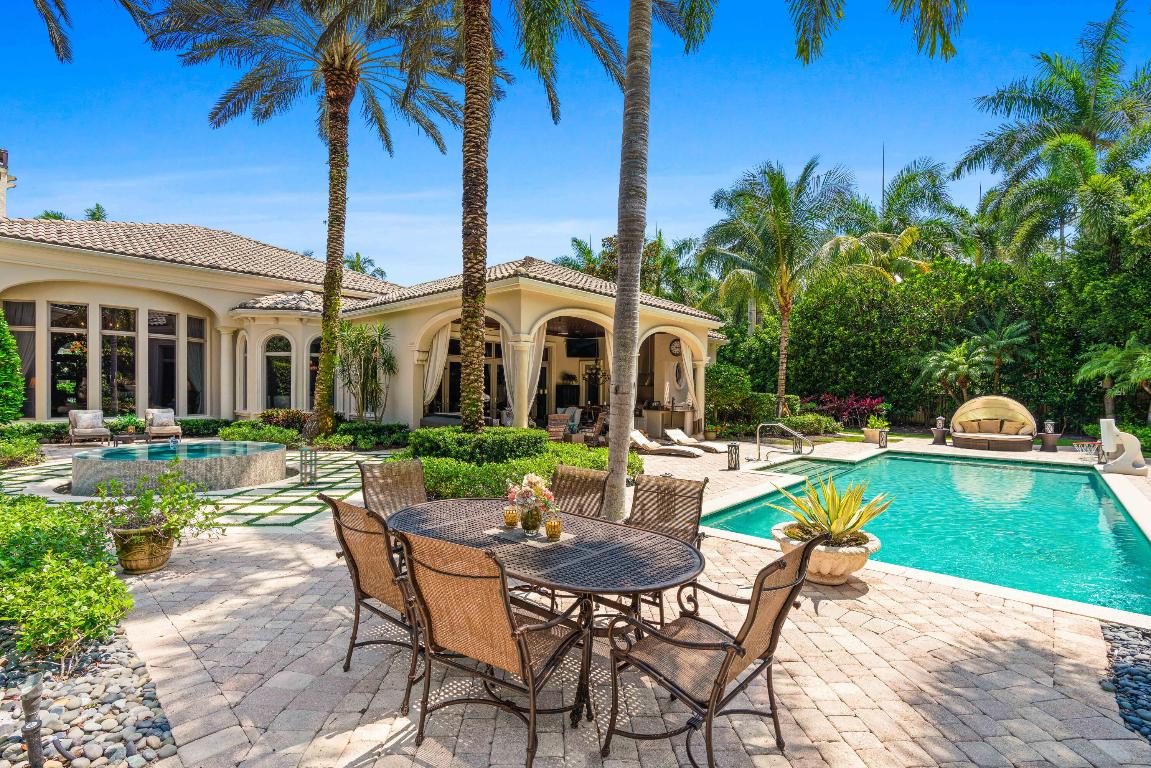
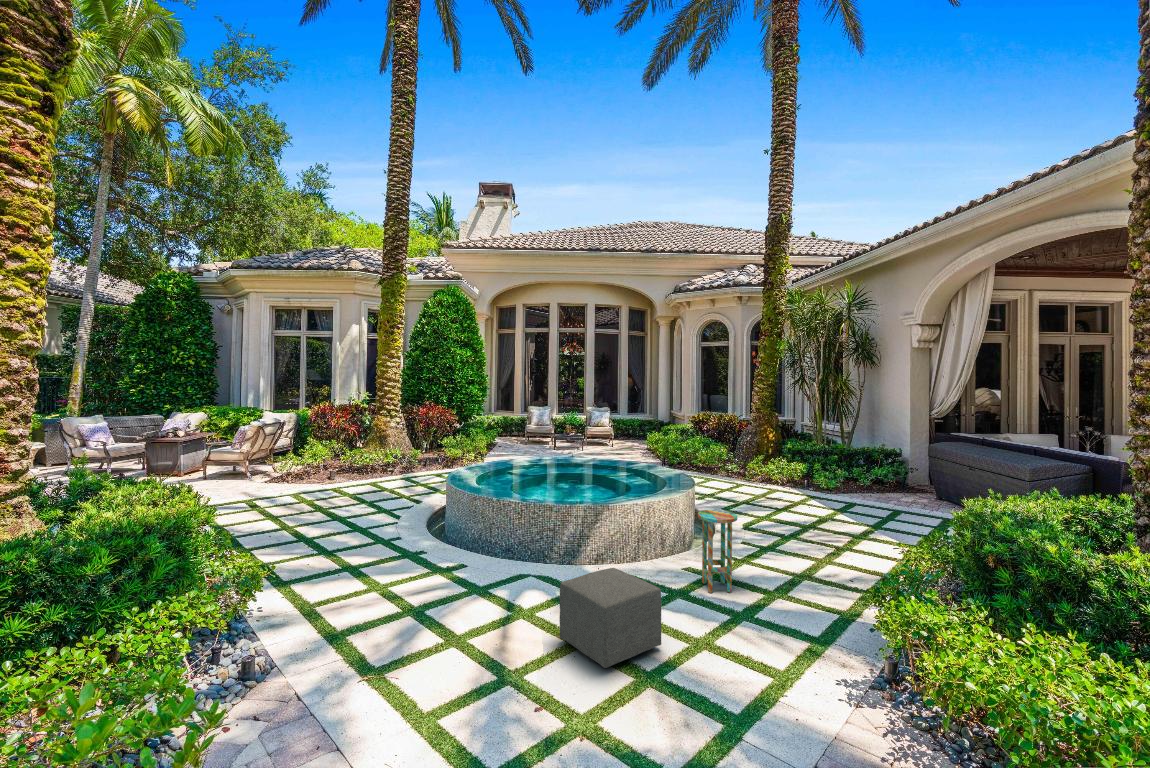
ottoman: none [237,471,290,505] -> present [560,568,661,668]

